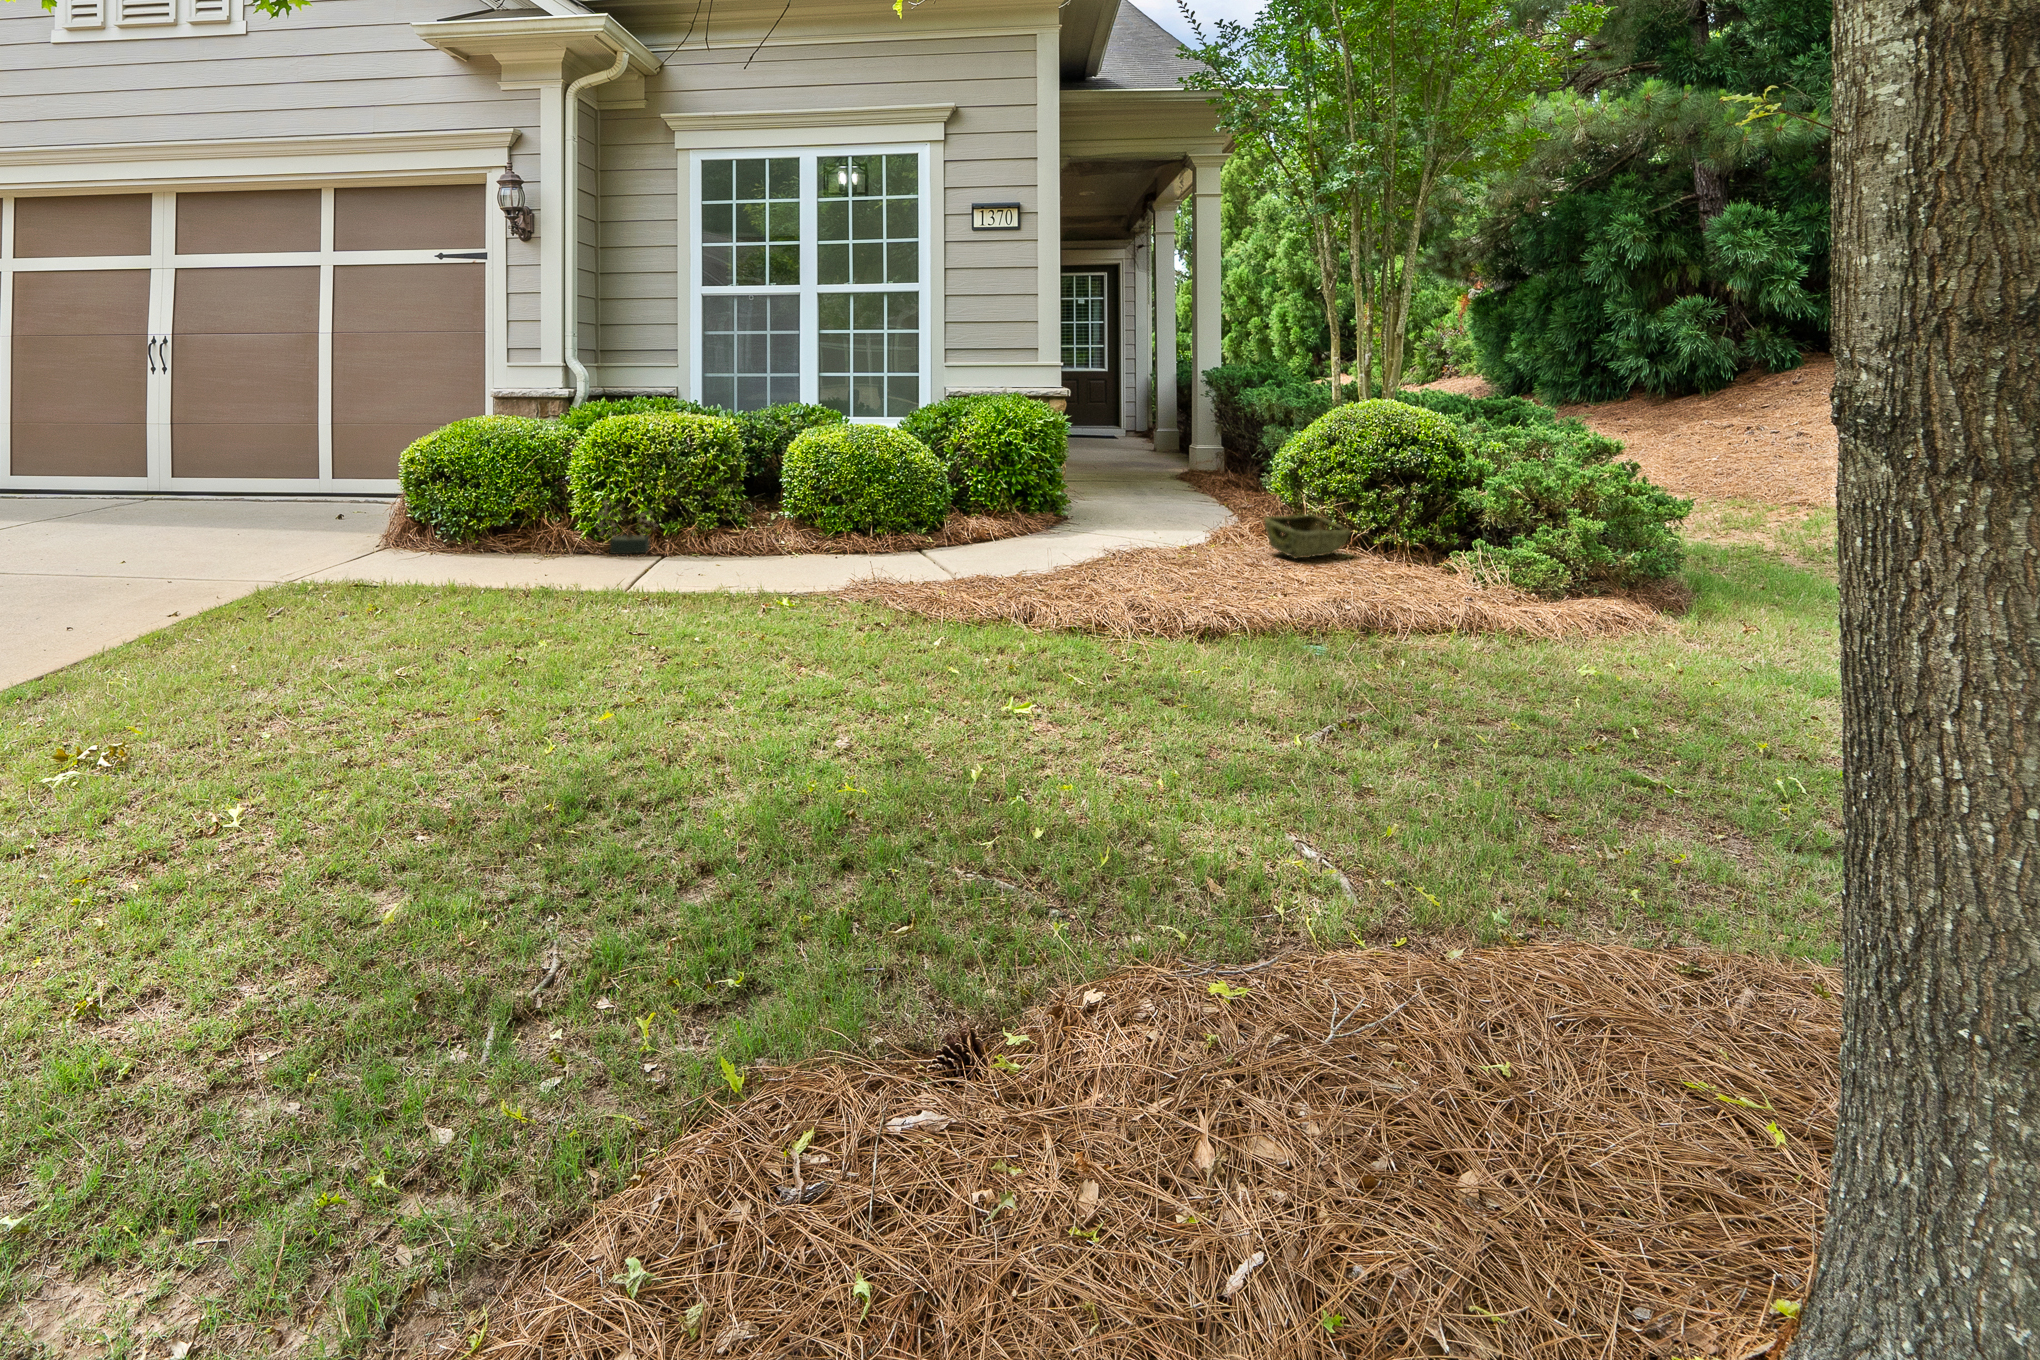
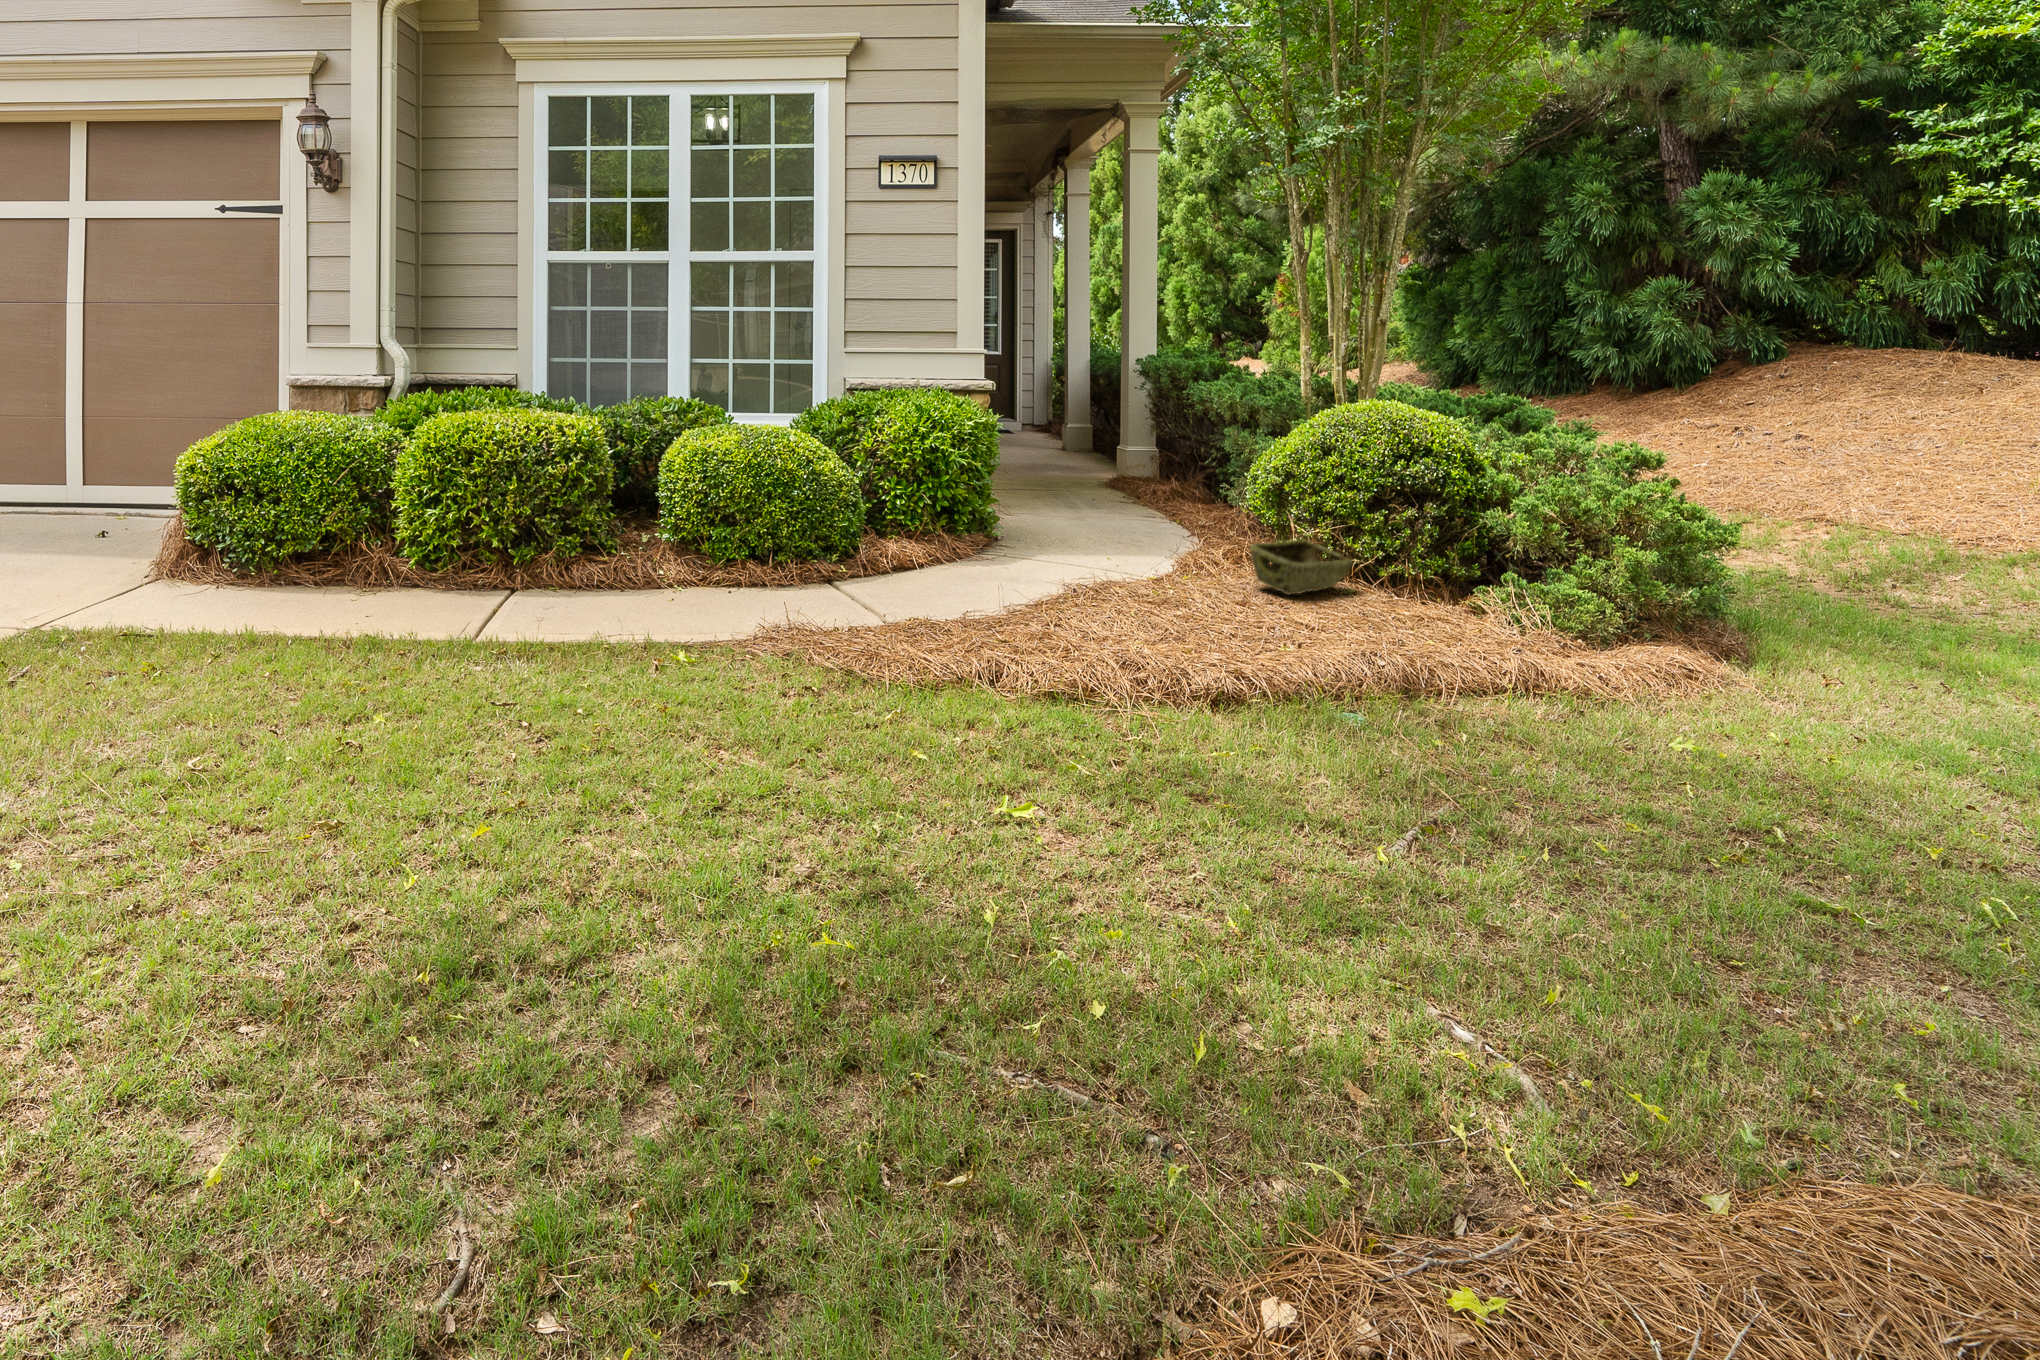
decorative plant: present [598,501,654,554] -> none [430,522,509,590]

